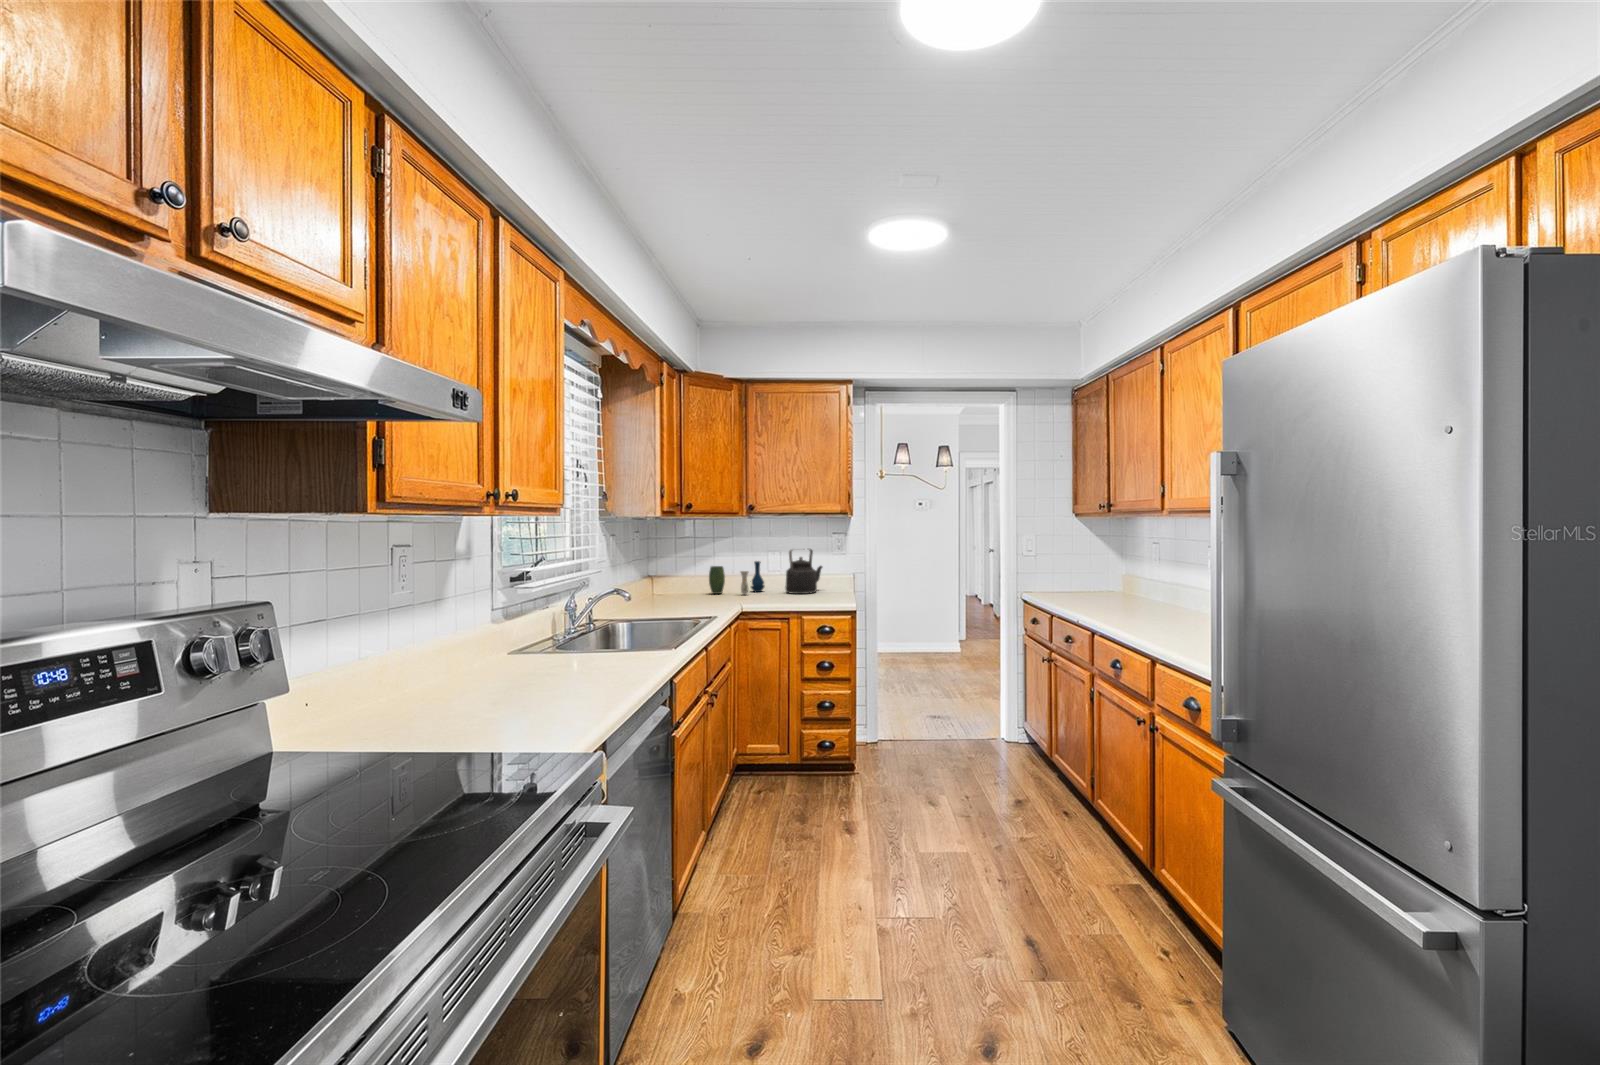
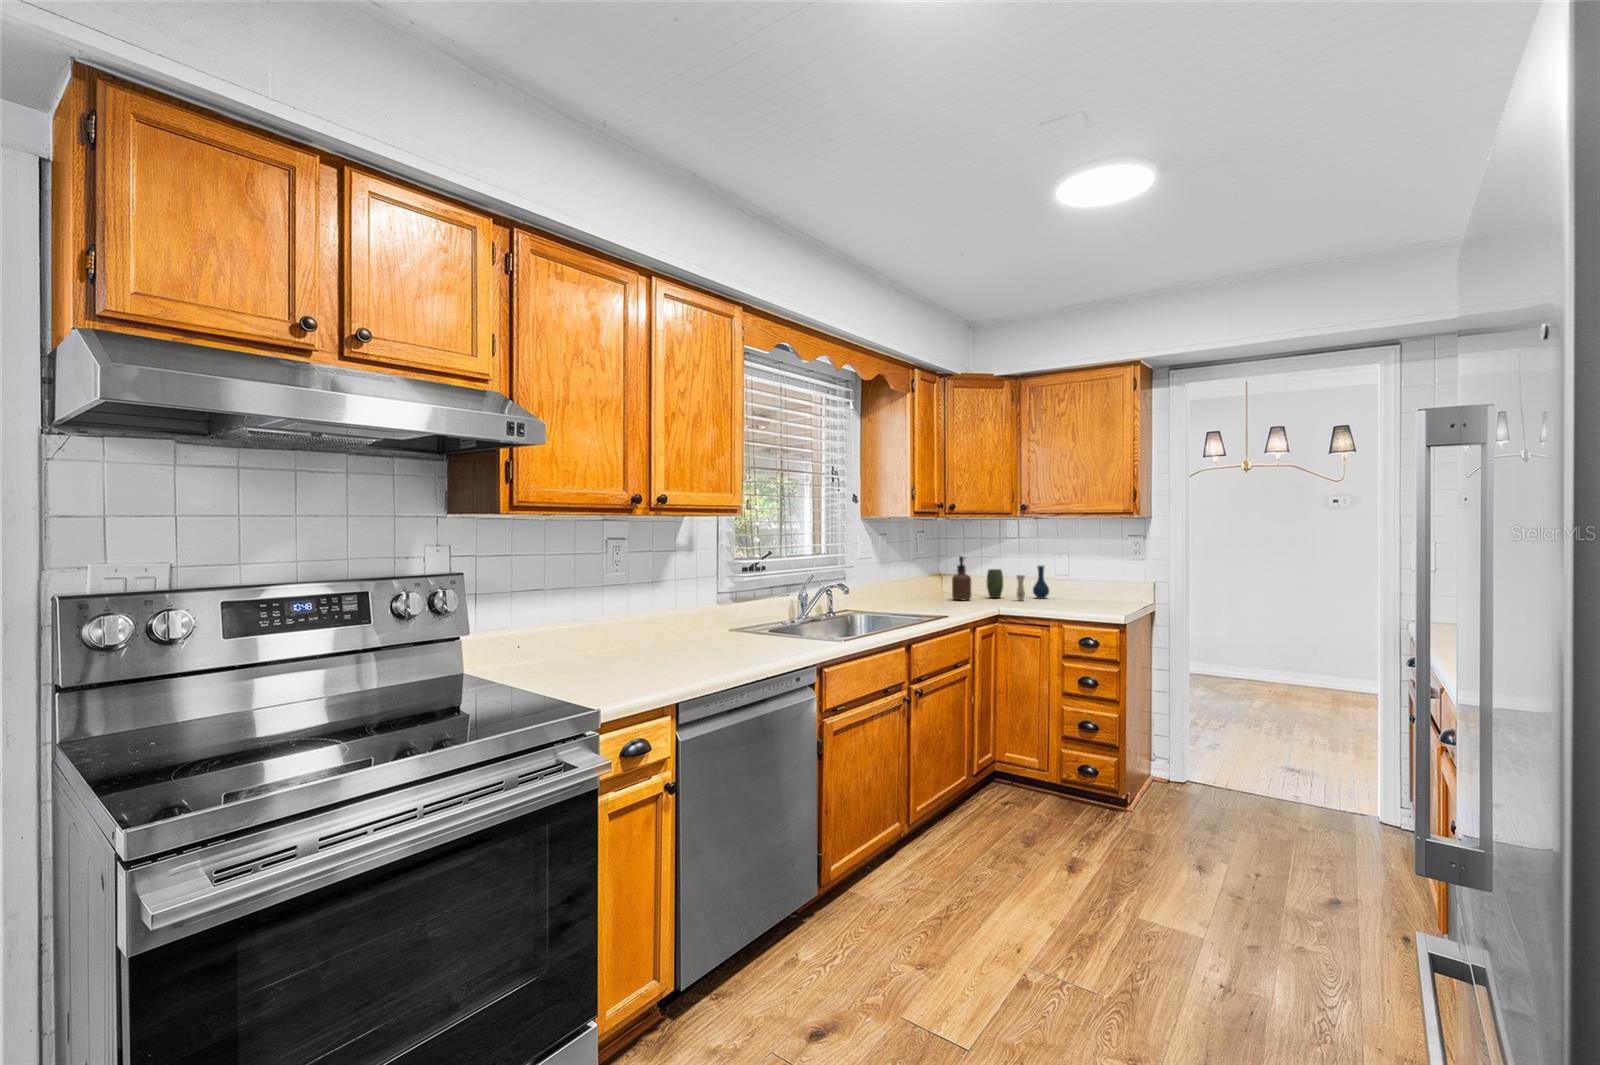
kettle: present [785,549,822,594] -> none [1069,553,1118,603]
soap dispenser: none [680,554,699,598] -> present [952,556,971,600]

